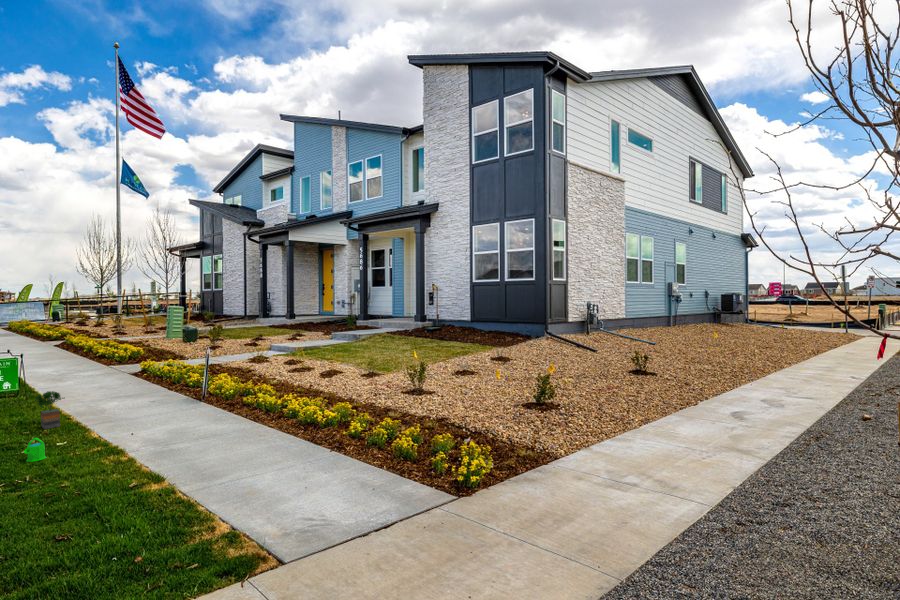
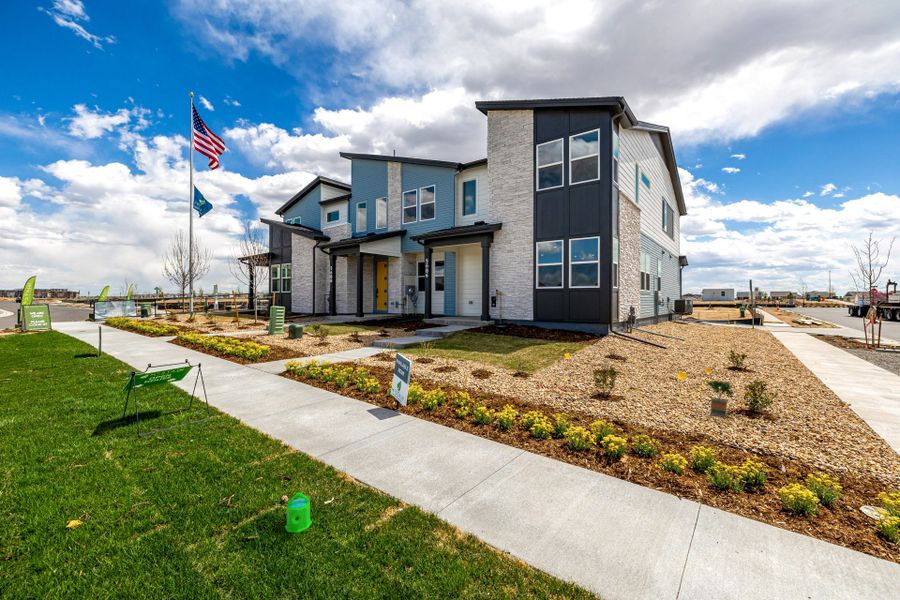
potted tree: present [34,391,64,429] -> present [708,381,734,418]

